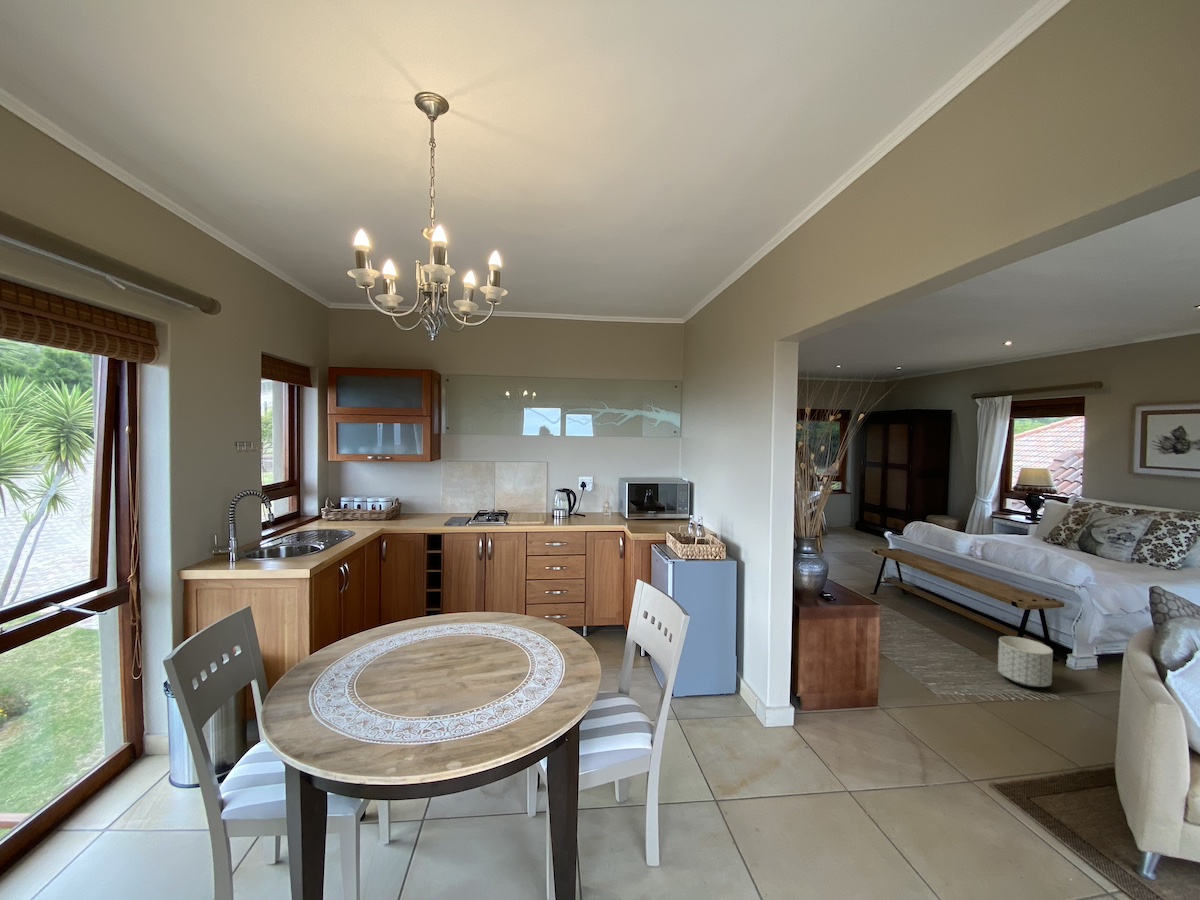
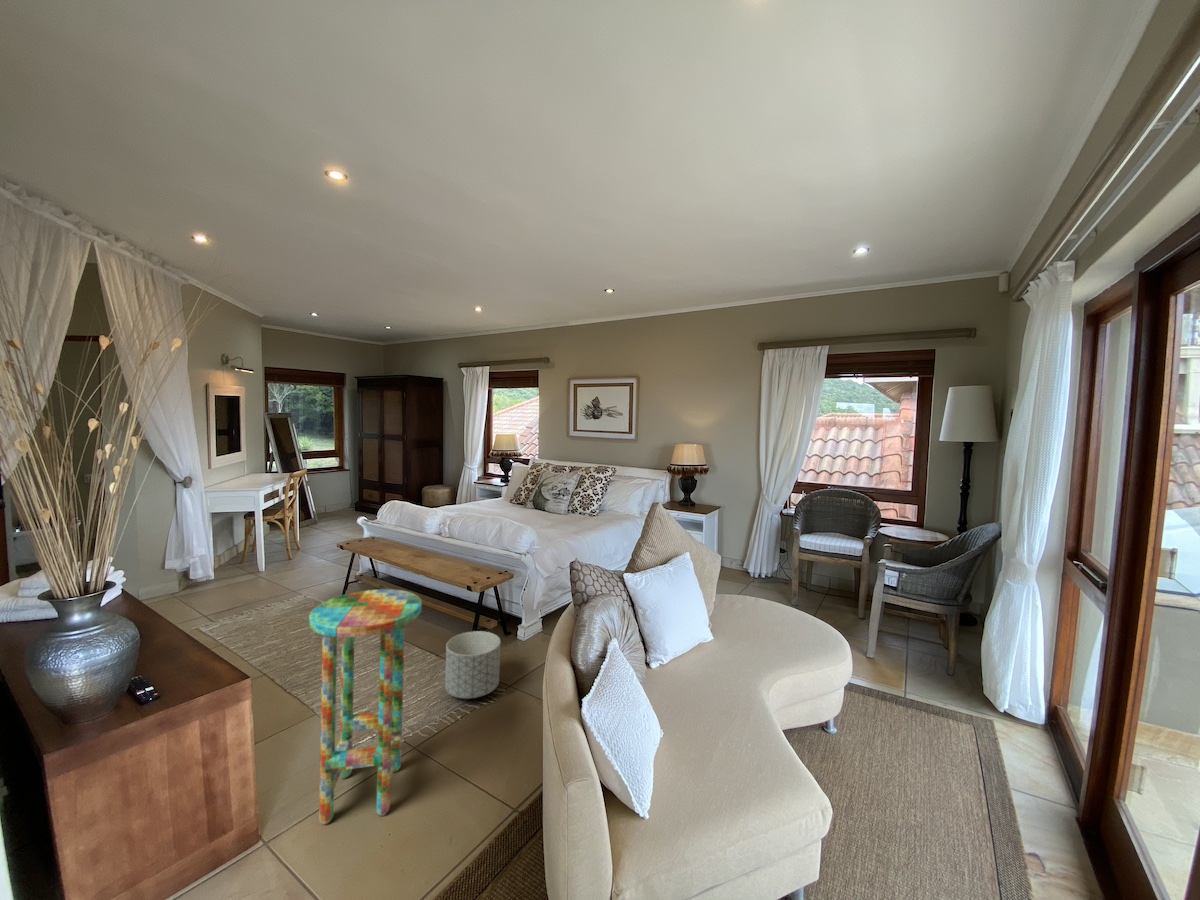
side table: none [922,581,995,715] -> present [309,589,422,825]

